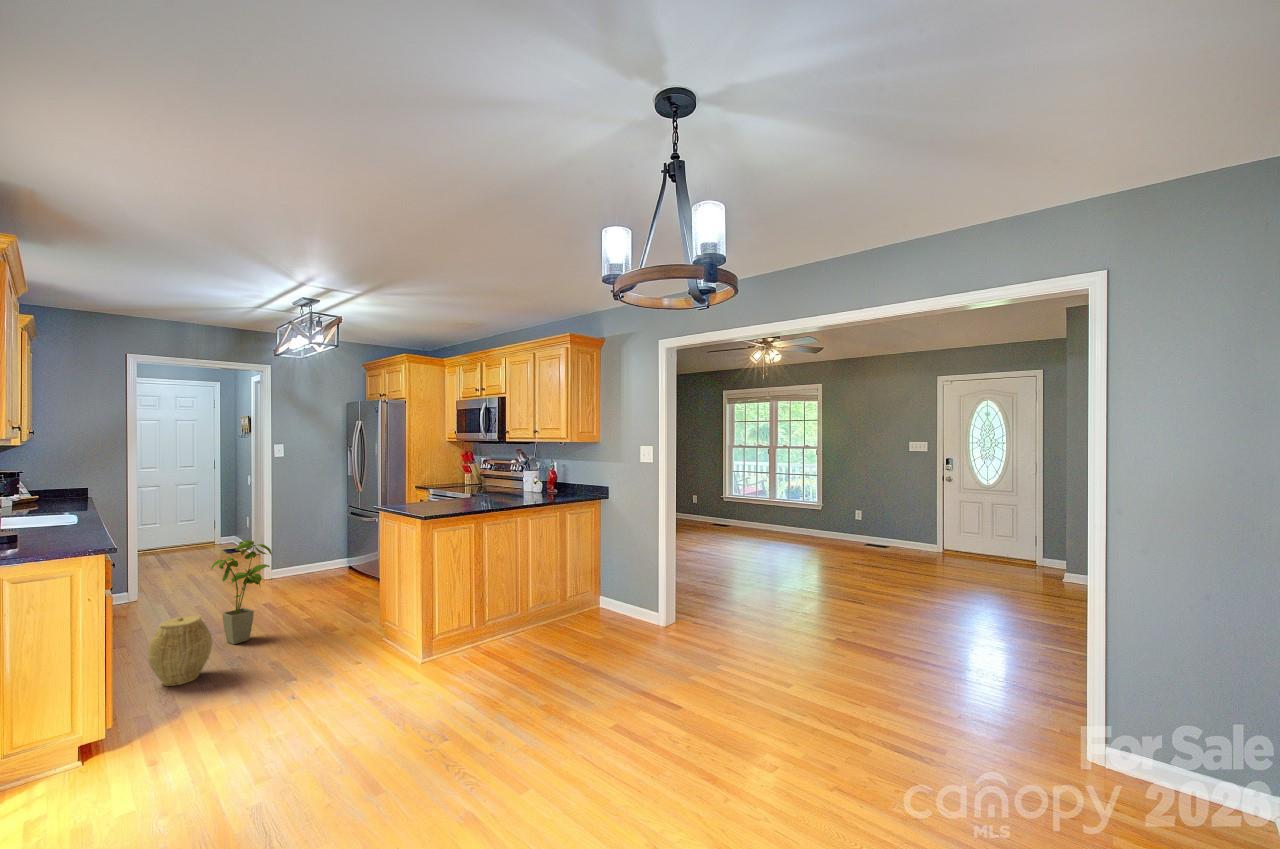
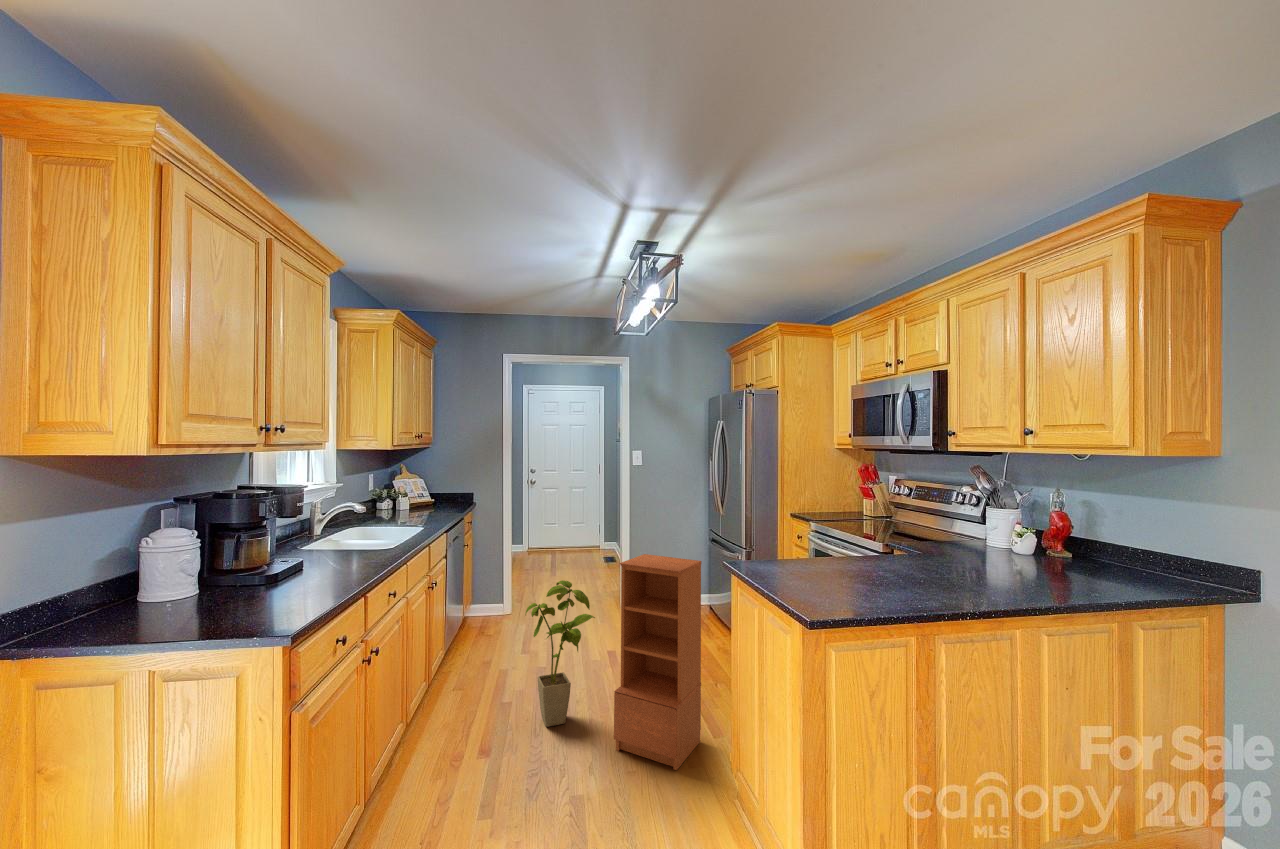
bookcase: none [295,514,357,641] -> present [614,554,701,770]
woven basket: present [148,616,212,686] -> none [418,693,497,806]

